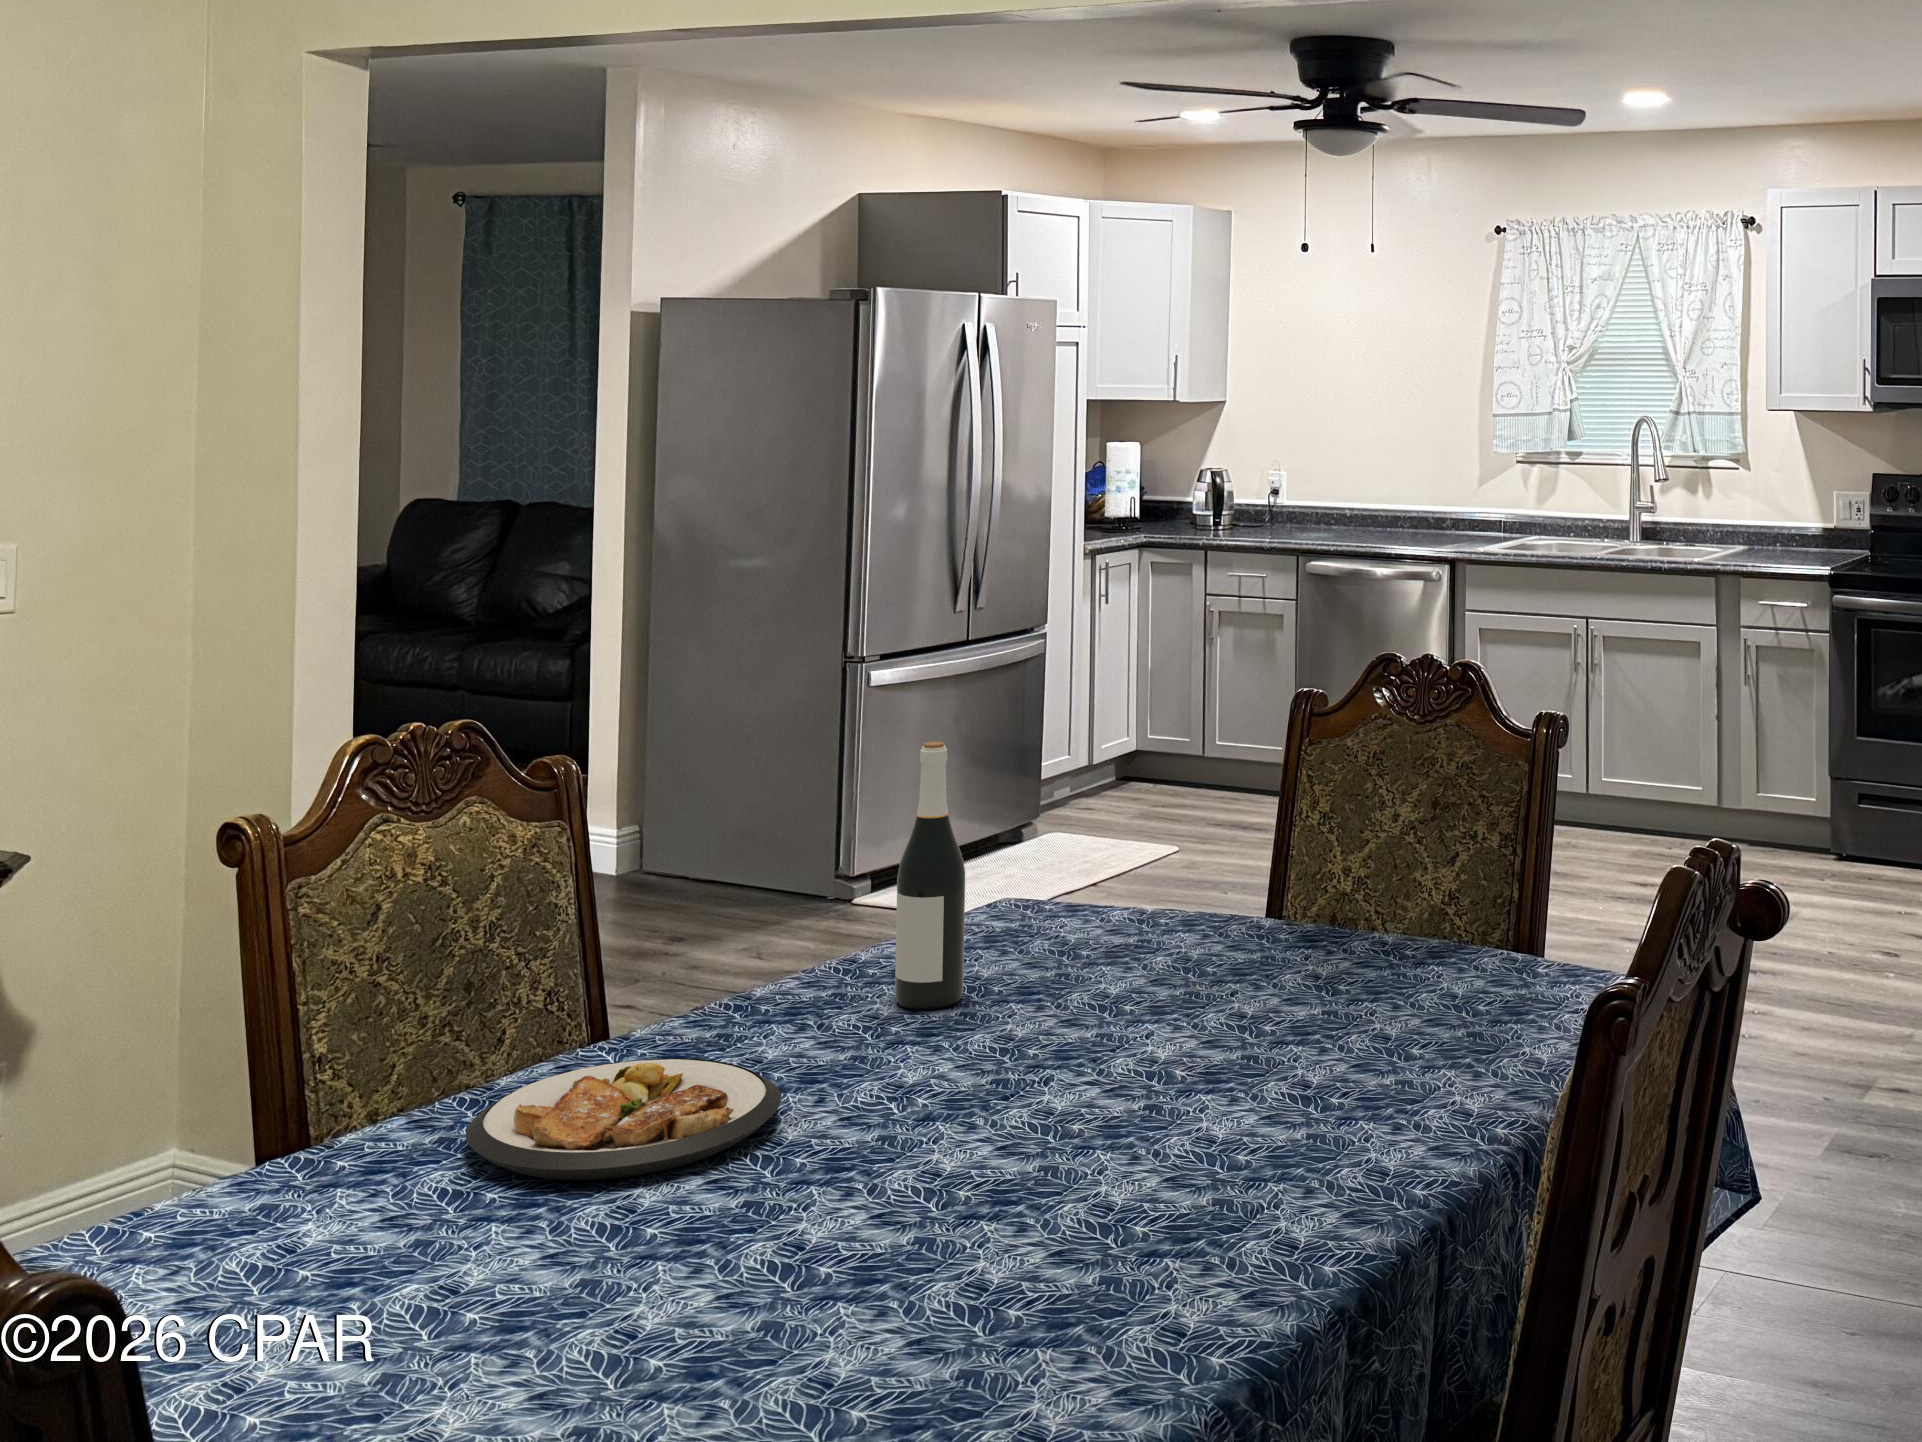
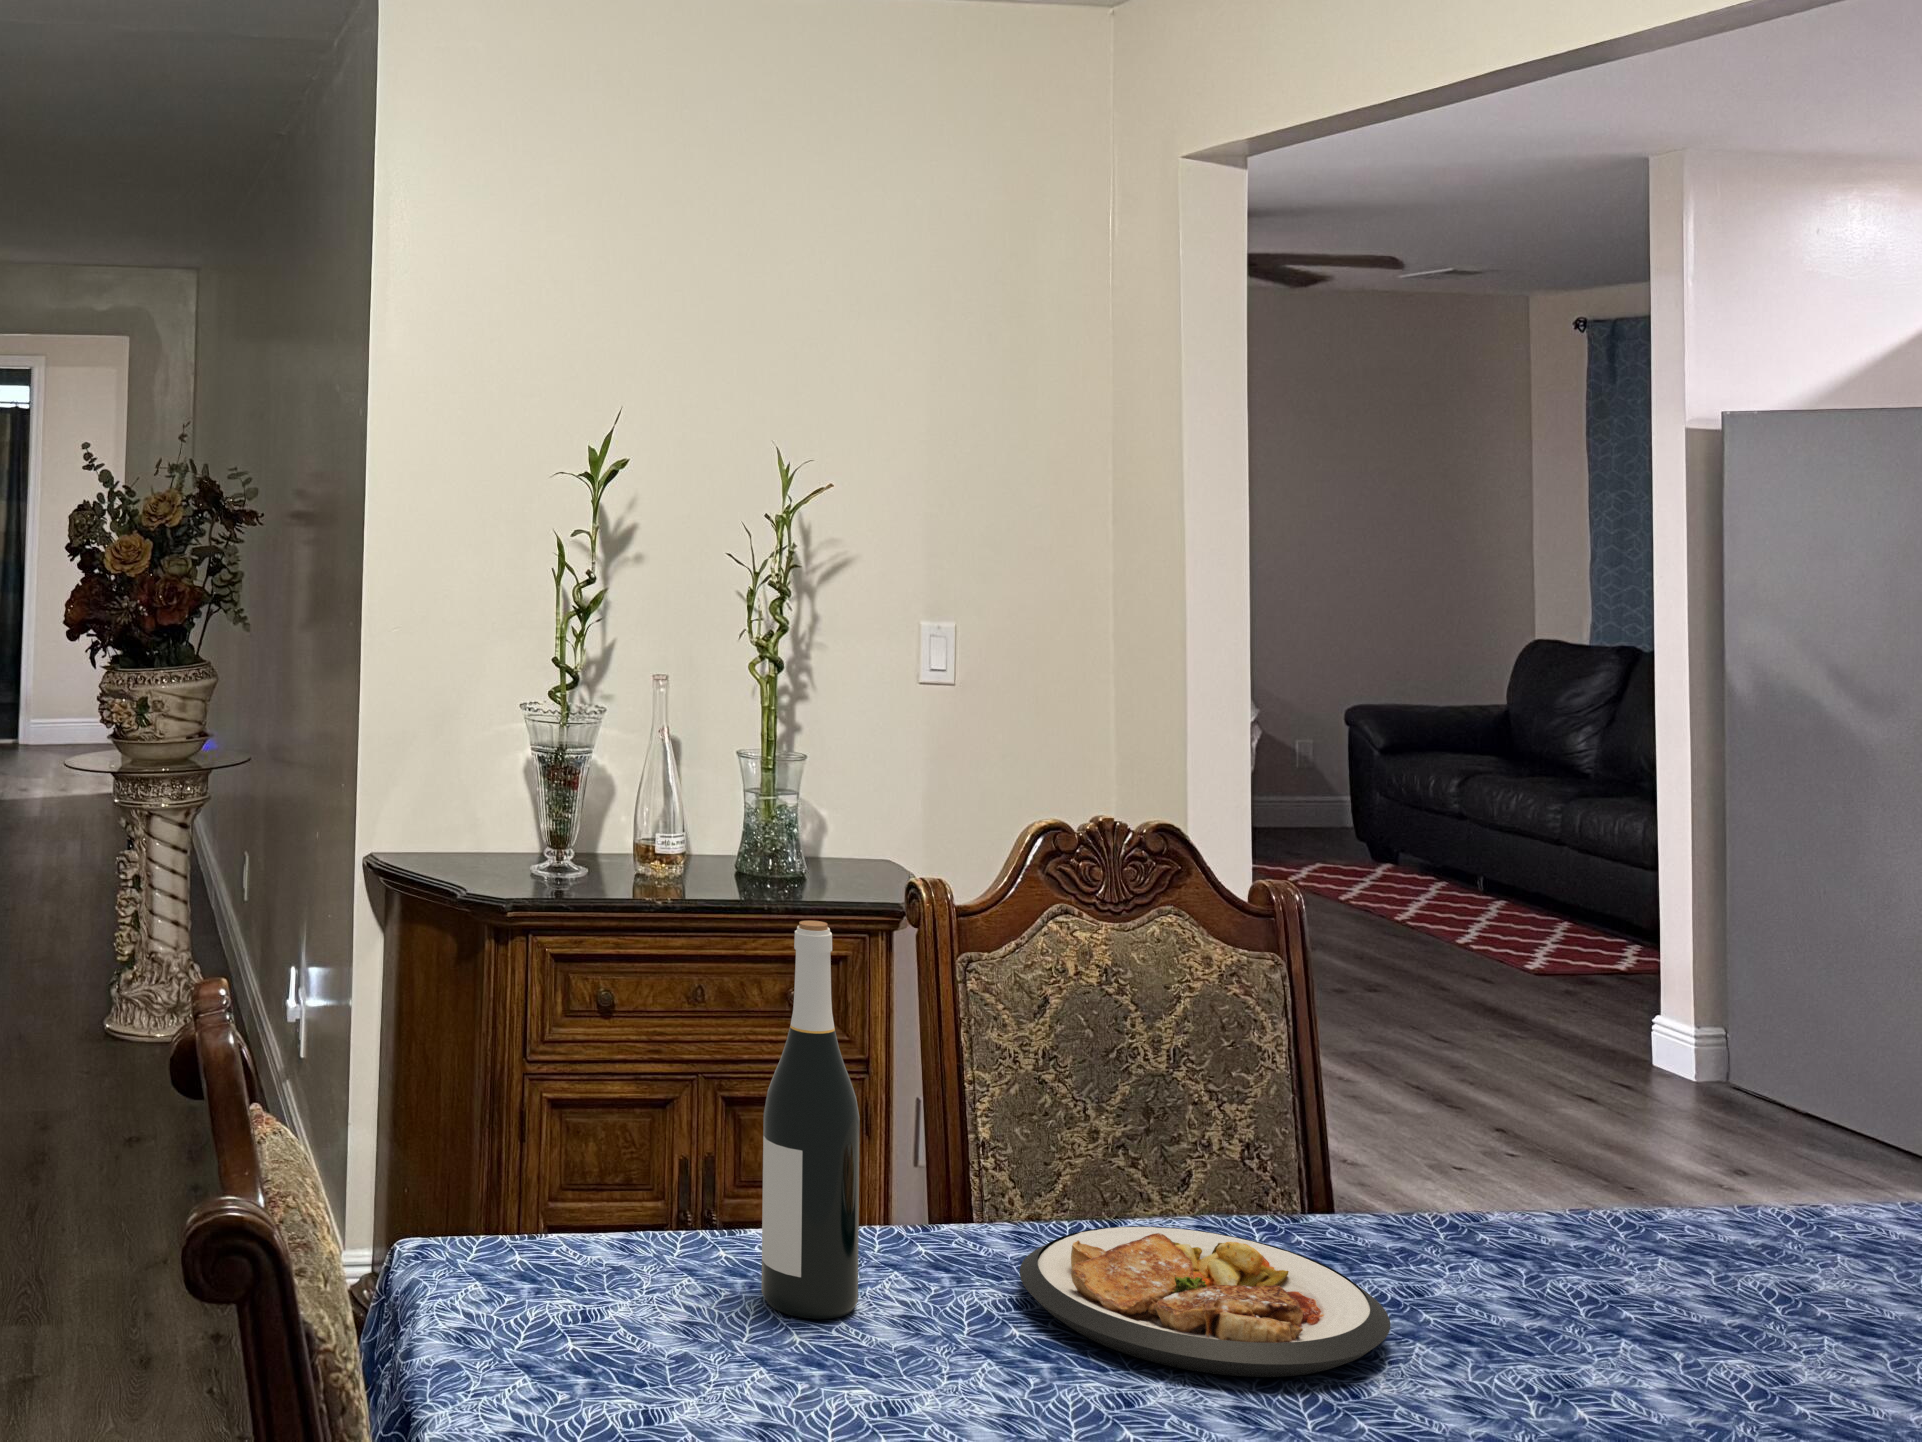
wine bottle: present [895,742,965,1009] -> present [761,921,860,1319]

